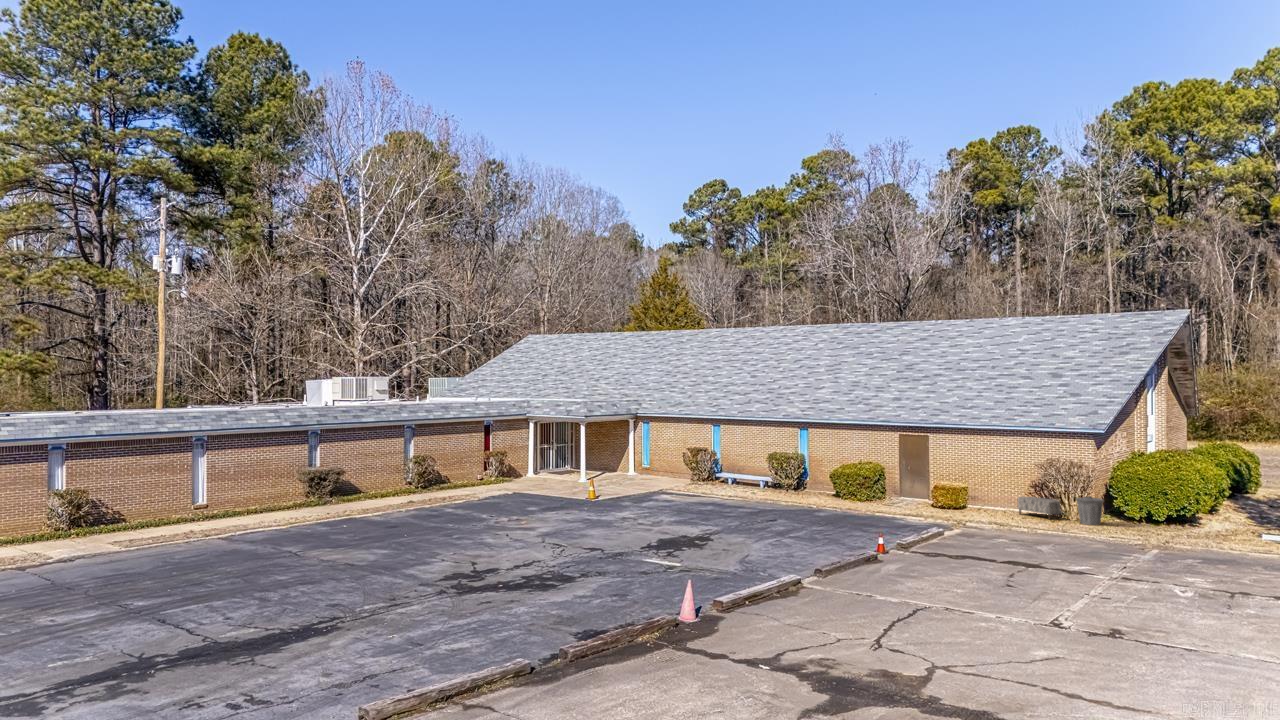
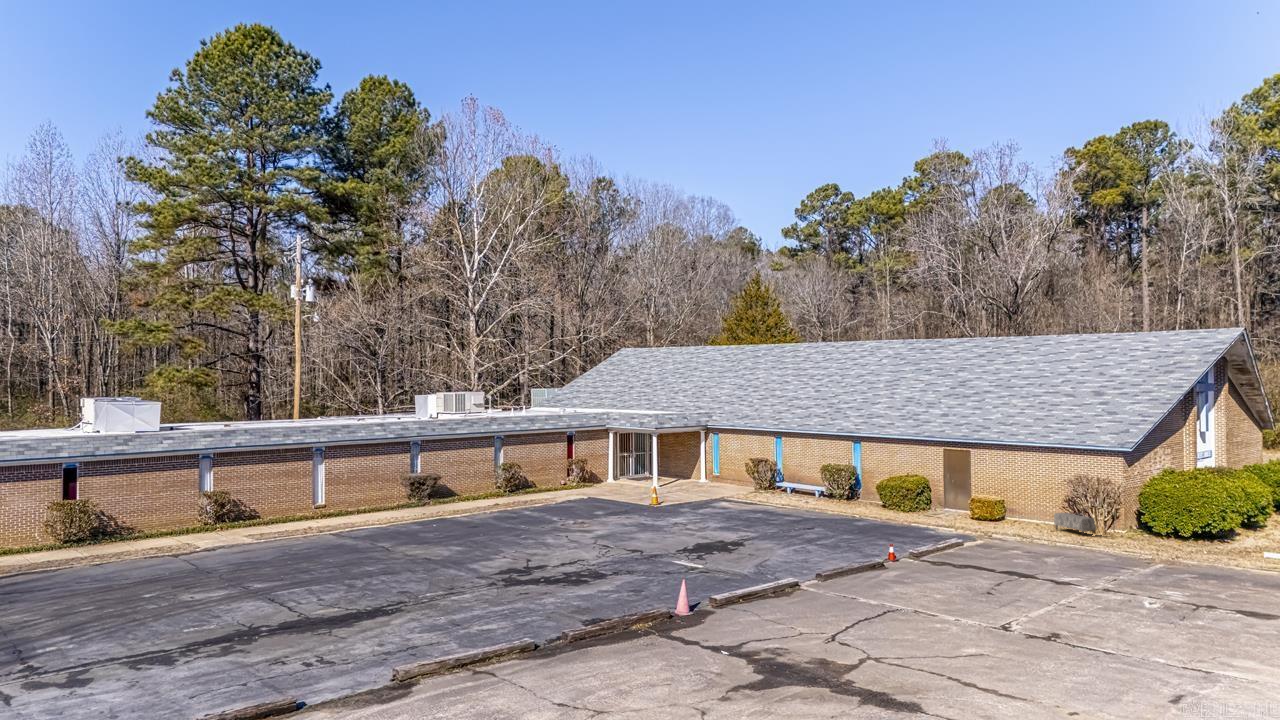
trash can: present [1076,496,1104,525] -> none [1107,514,1136,543]

